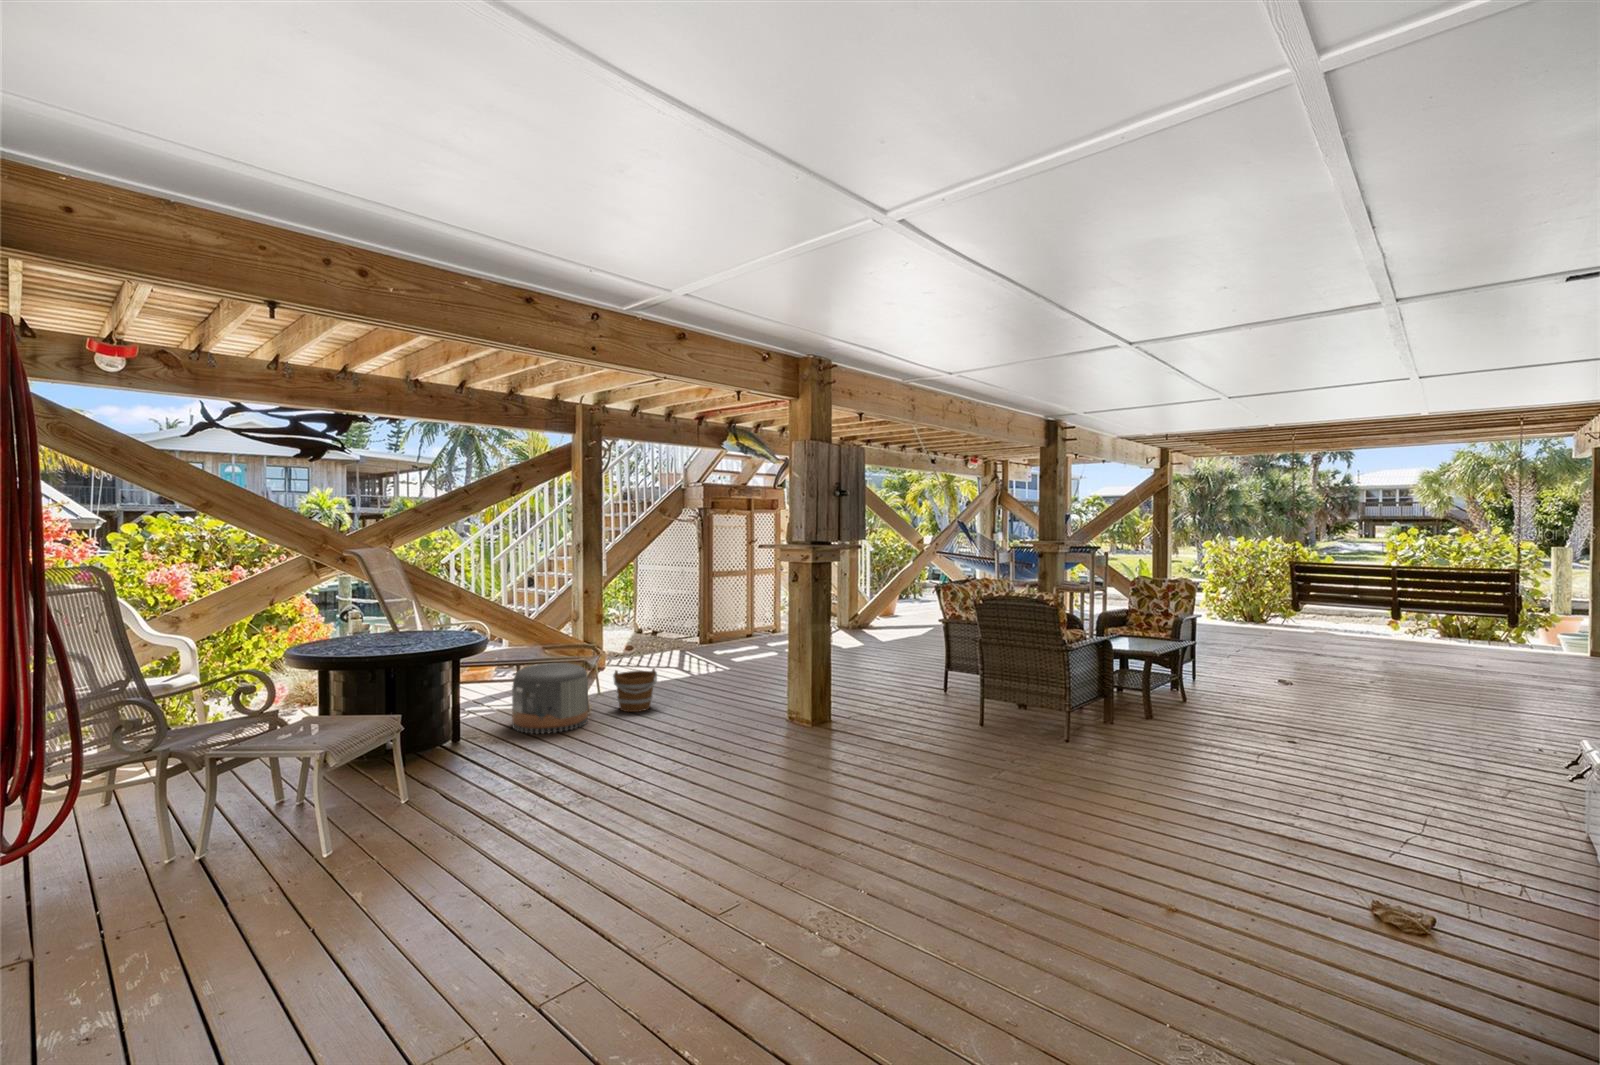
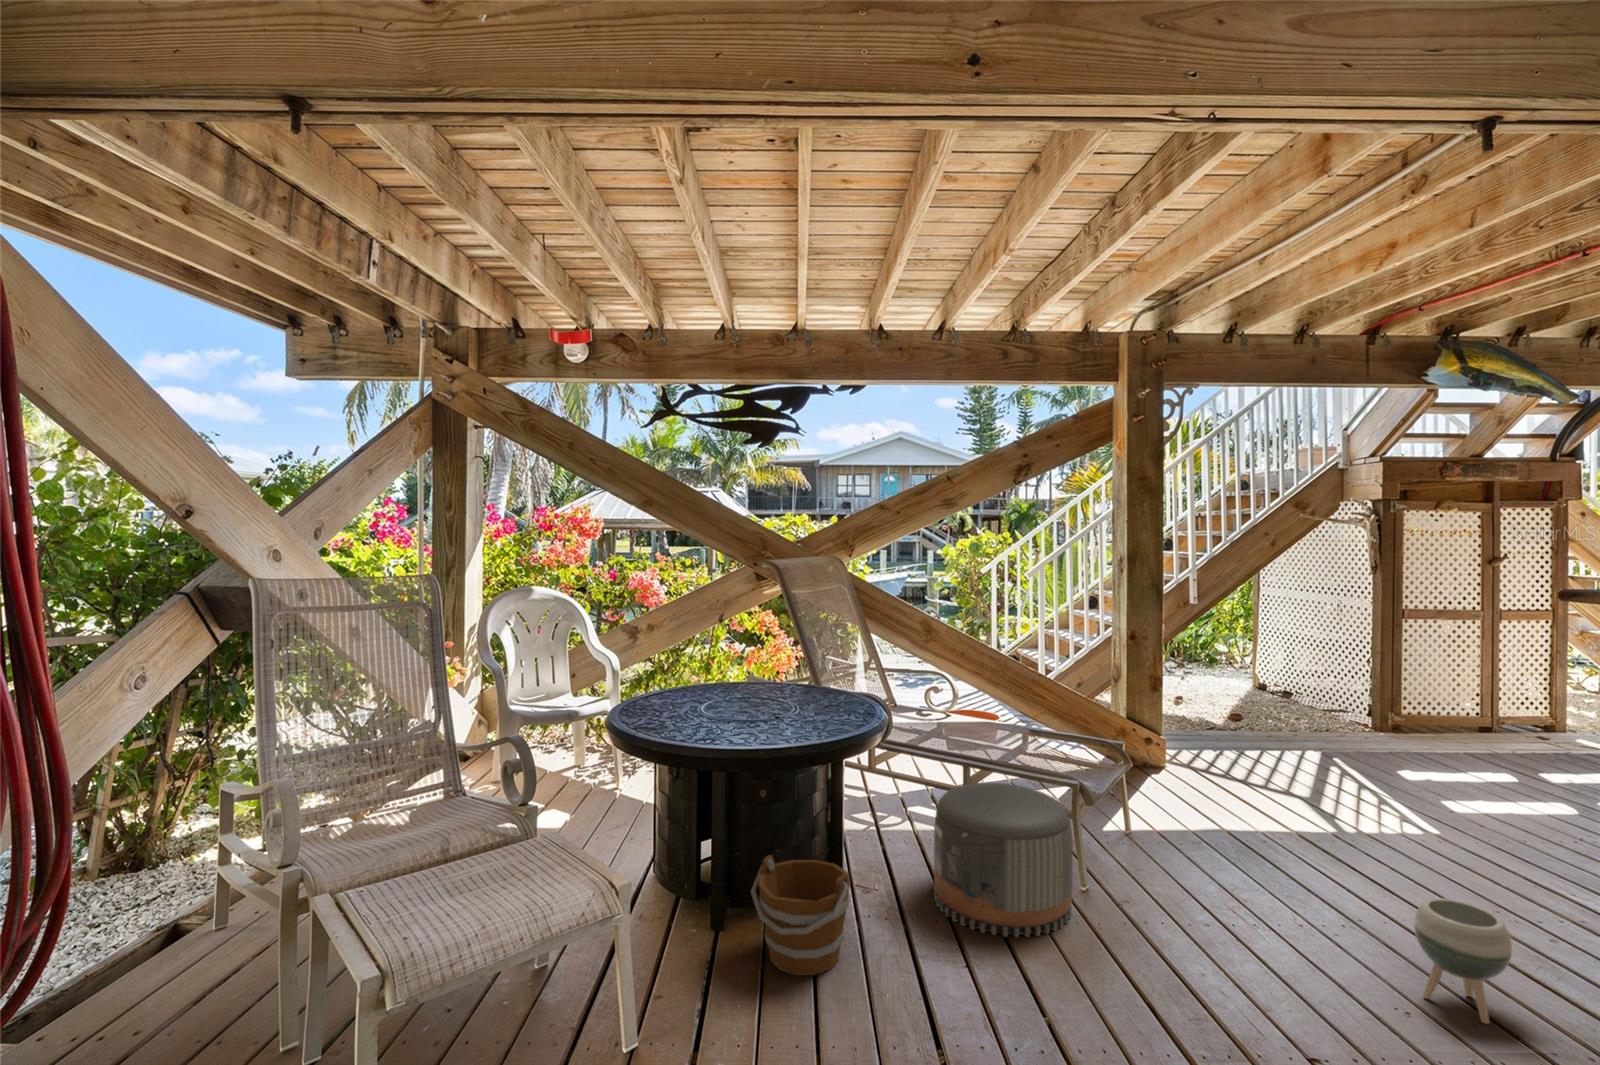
bucket: present [613,669,657,712] -> present [751,855,850,975]
planter: none [725,670,755,711] -> present [1414,898,1512,1024]

